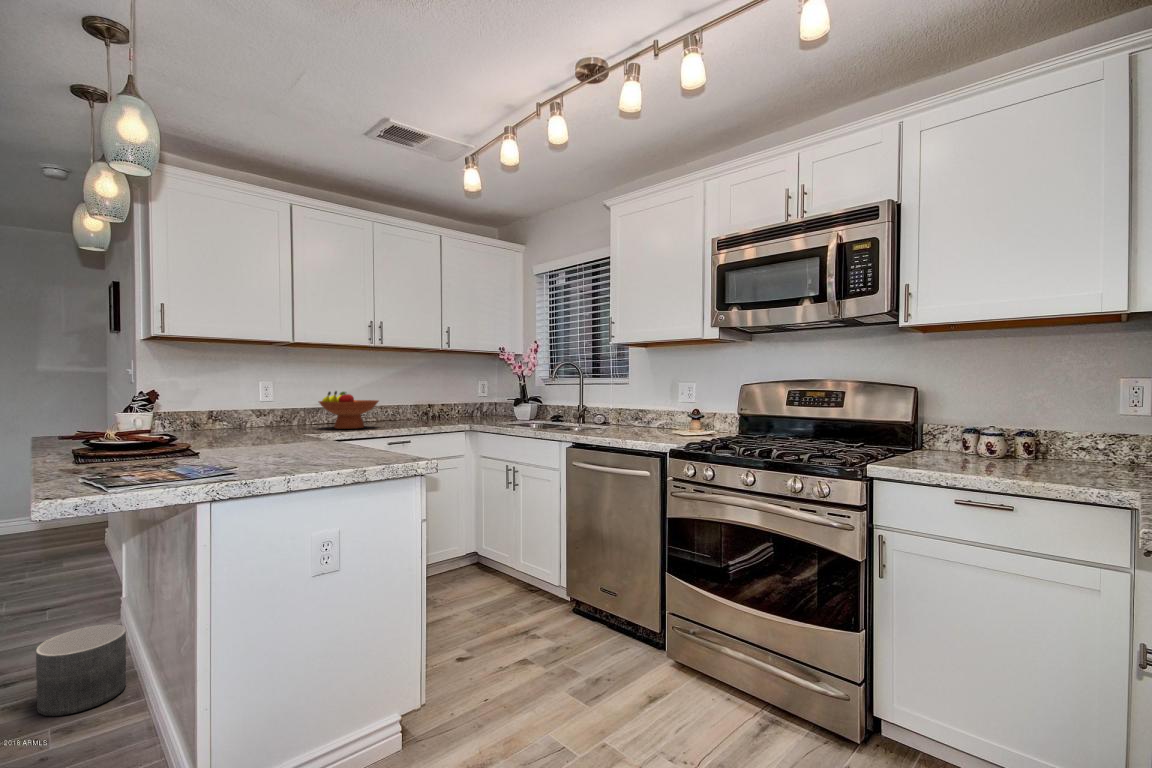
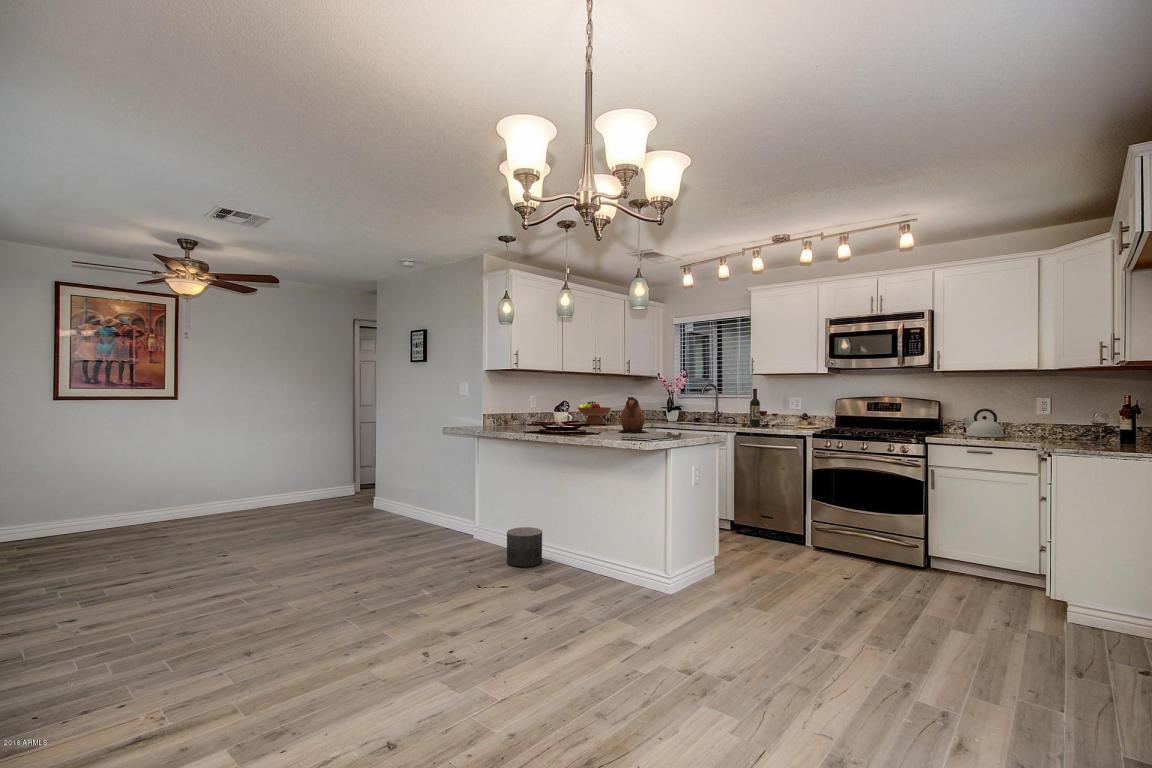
wine bottle: none [583,368,651,434] -> present [742,389,778,427]
ceramic pitcher: none [234,382,302,454] -> present [620,397,646,432]
kettle: none [951,402,1046,467] -> present [962,409,1005,437]

